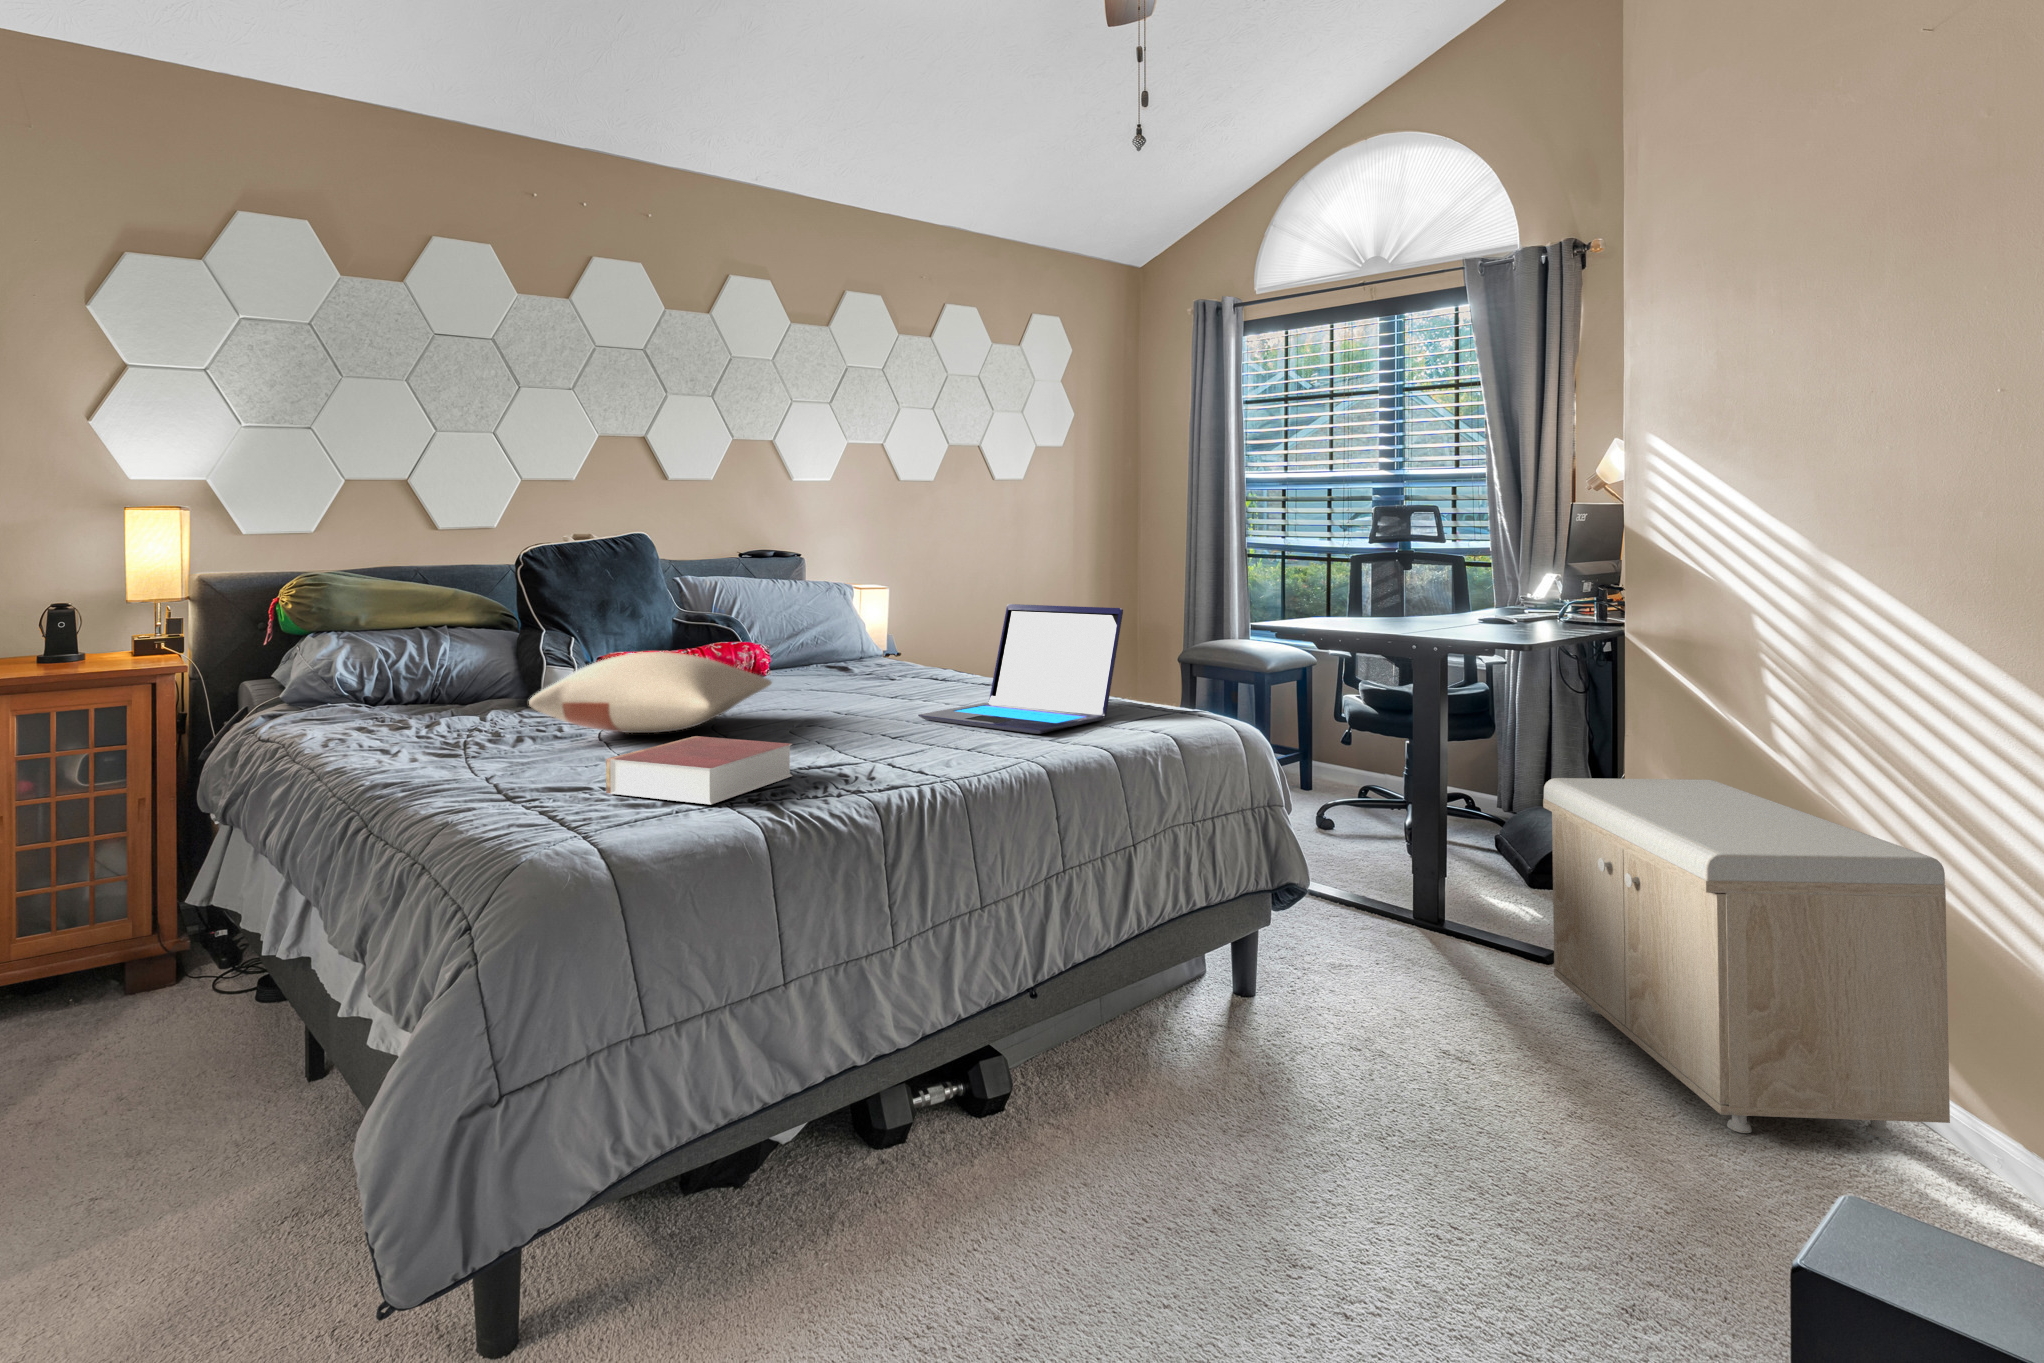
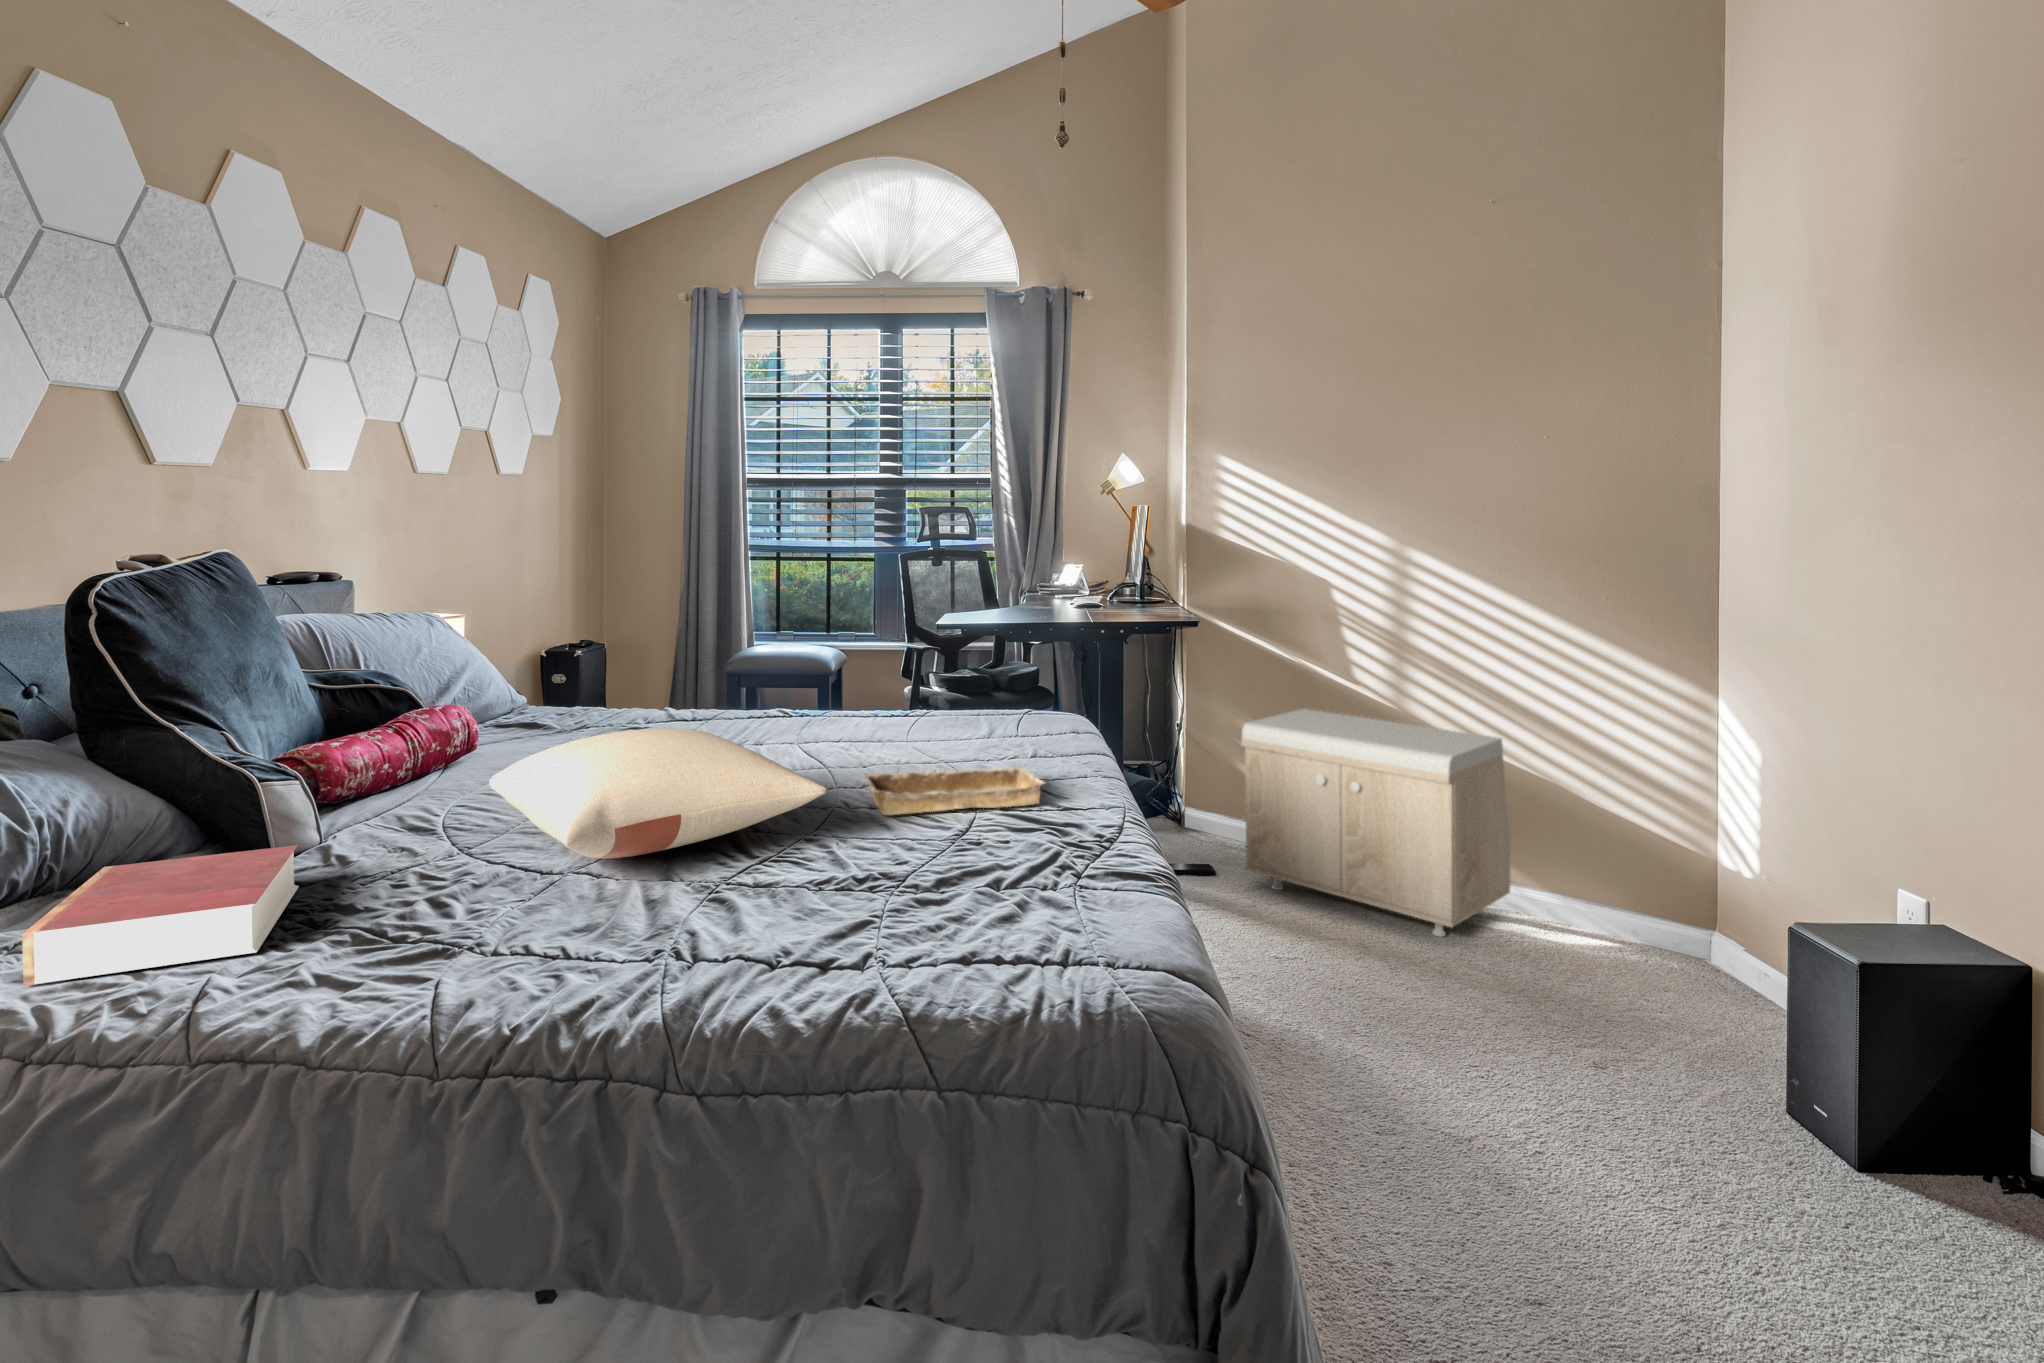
laptop: present [918,604,1123,734] -> none [877,619,1046,761]
tray: none [785,715,950,757] -> present [863,767,1044,815]
book: present [606,736,792,804] -> present [22,845,299,986]

